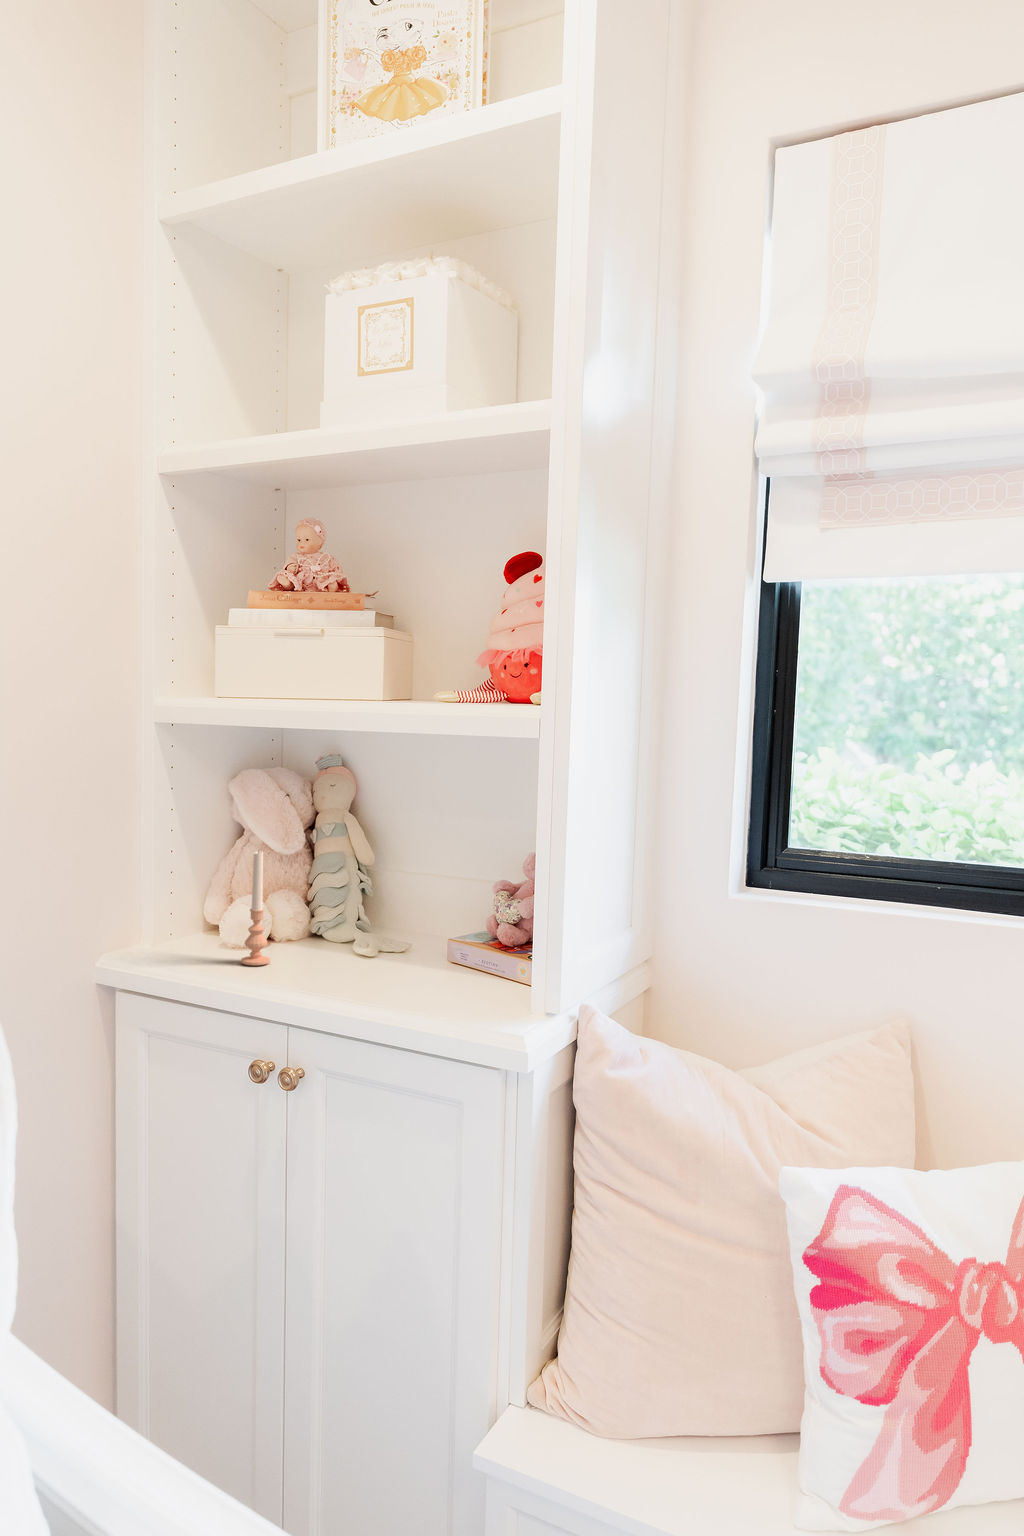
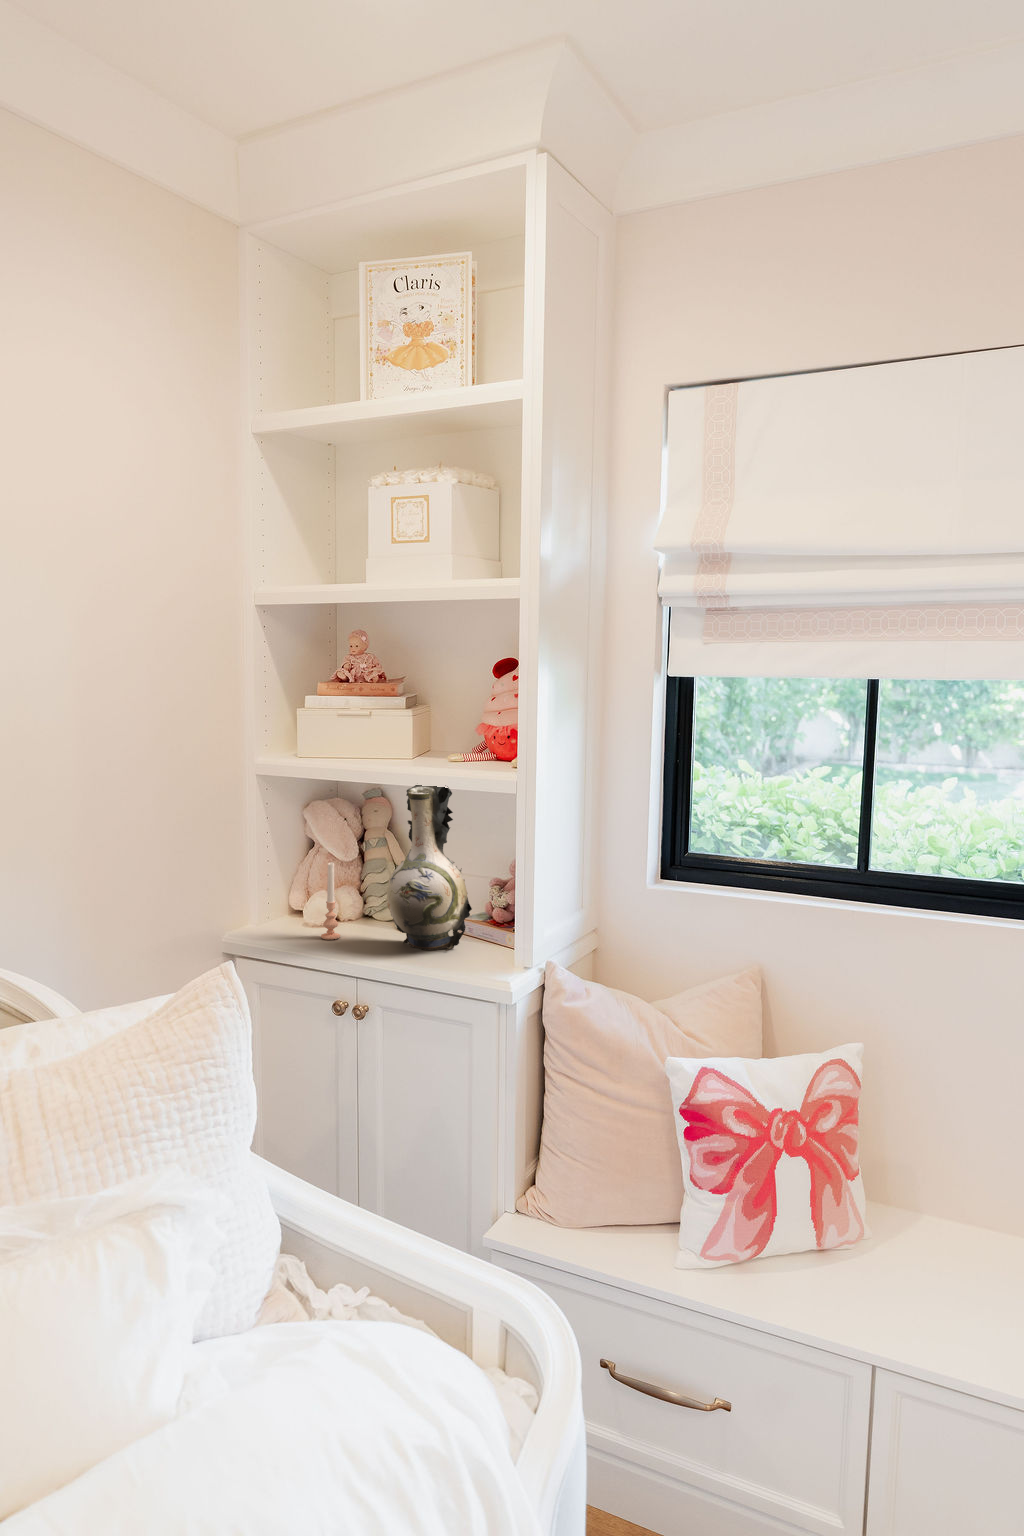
decorative vase: none [339,731,466,986] -> present [387,785,472,951]

